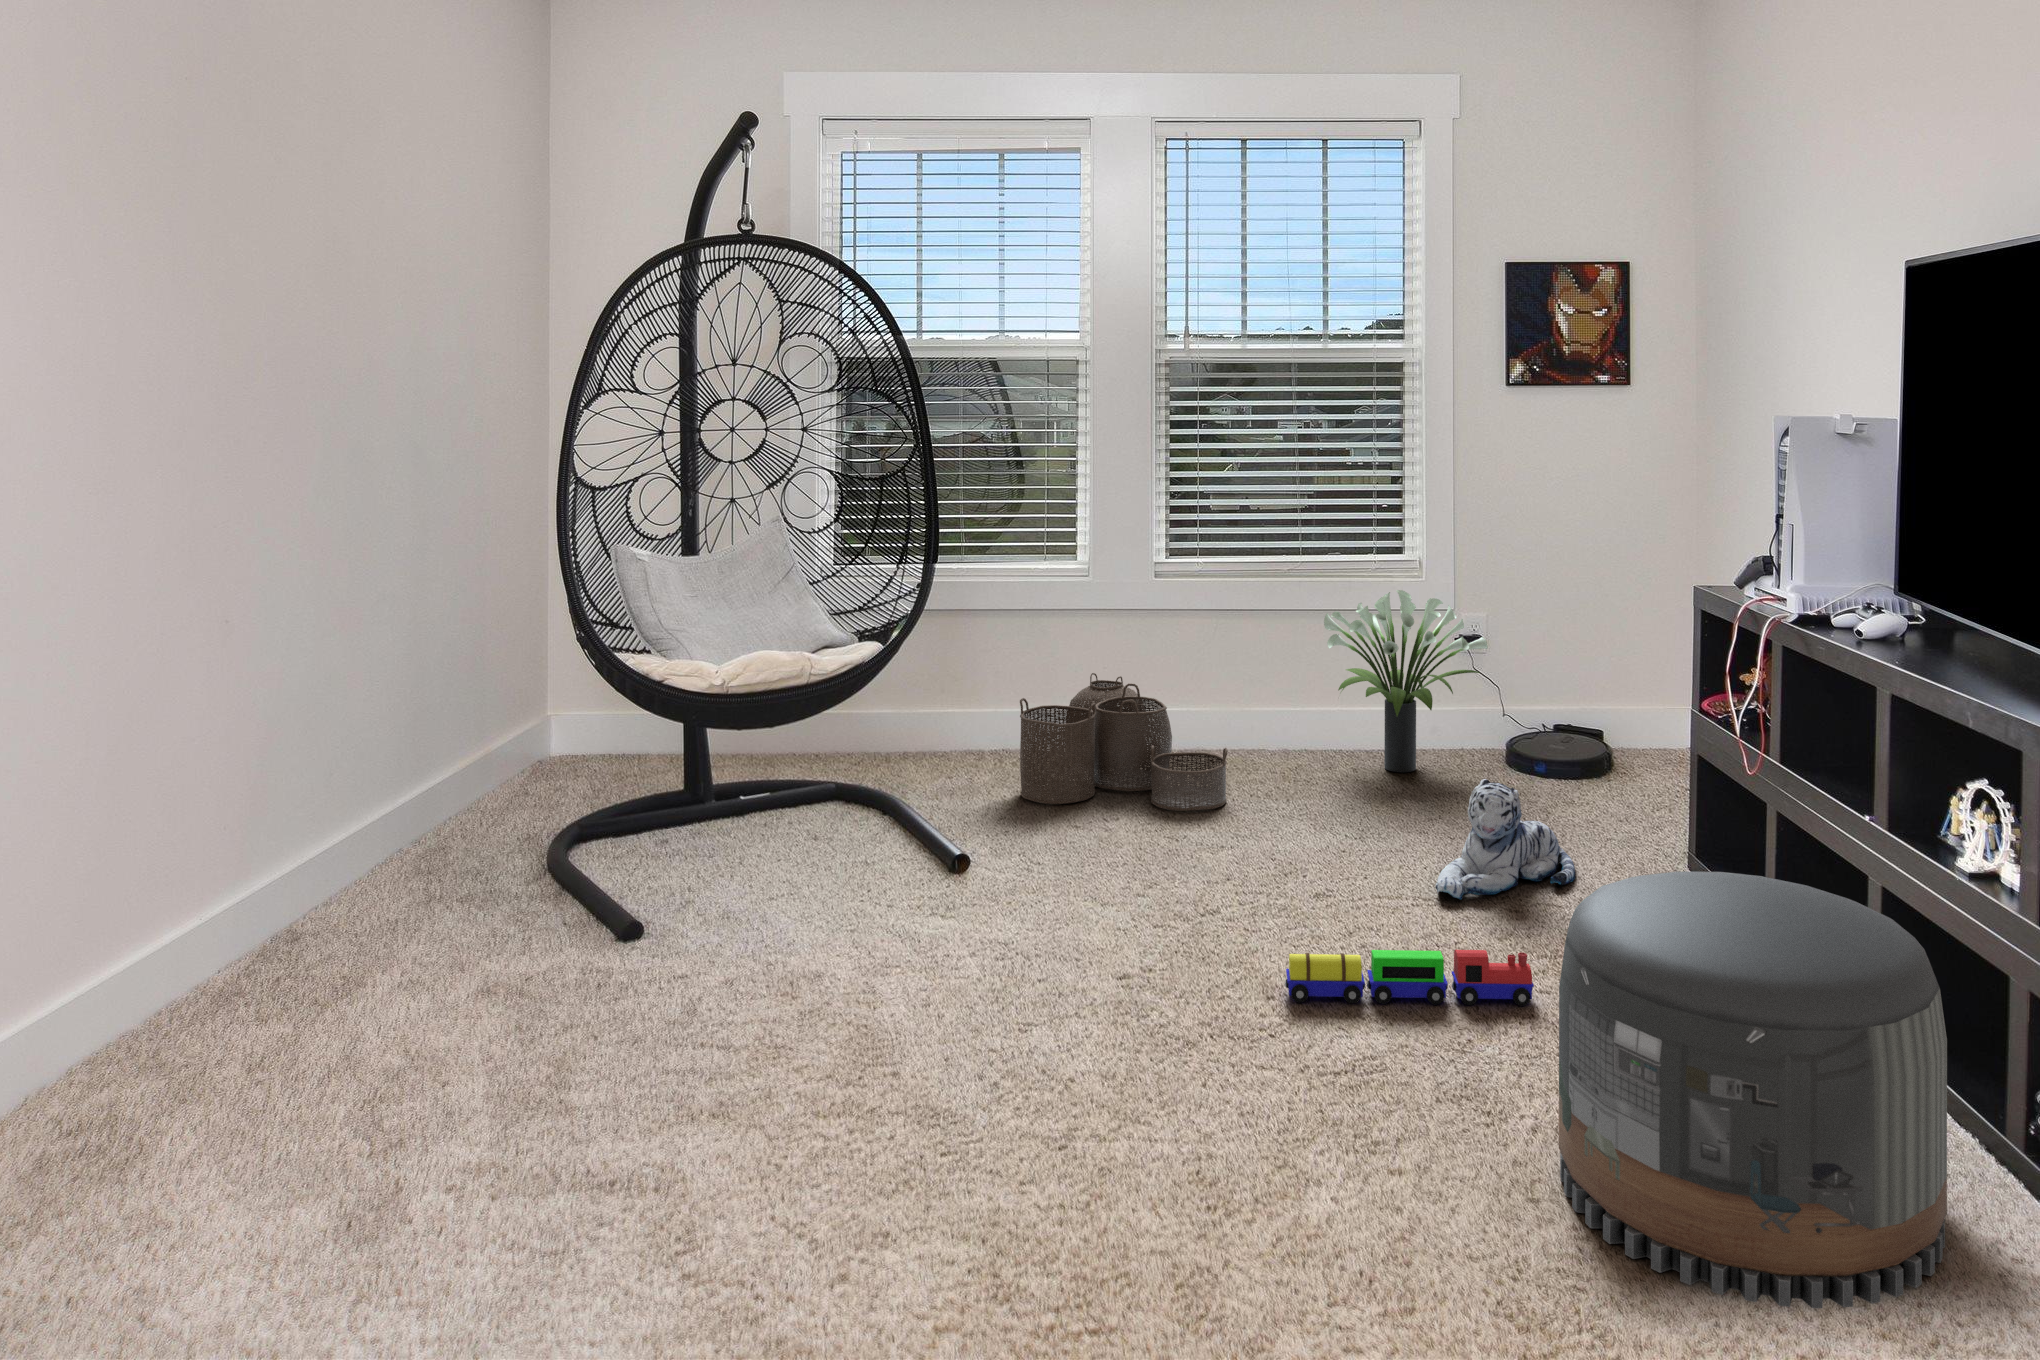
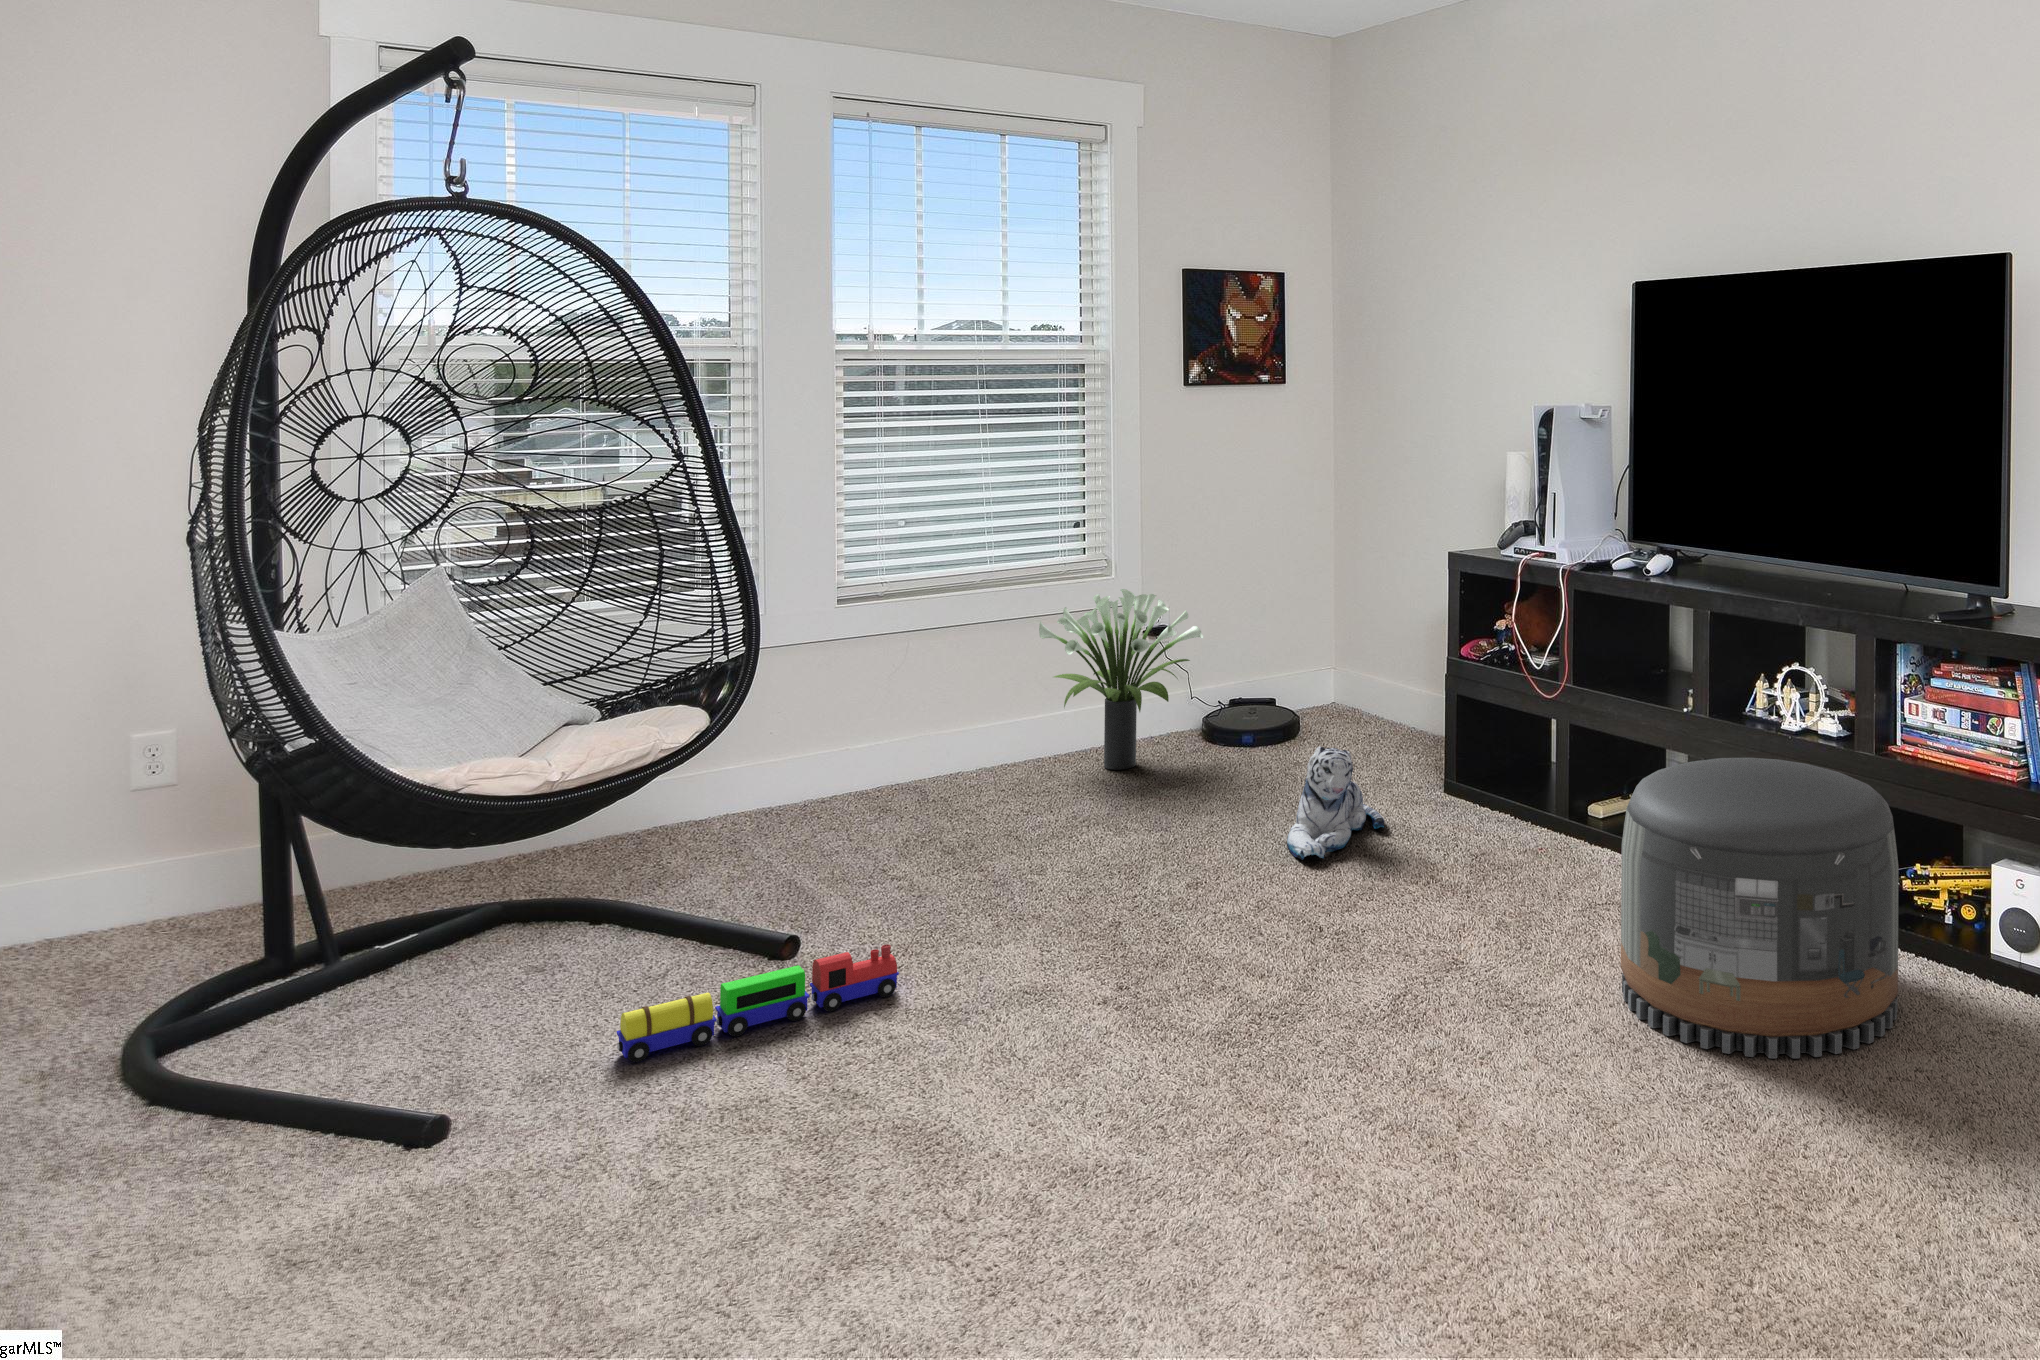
woven basket: present [1020,673,1228,811] -> none [742,720,1001,875]
toy train: present [1285,950,1534,1006] -> present [617,945,899,1063]

